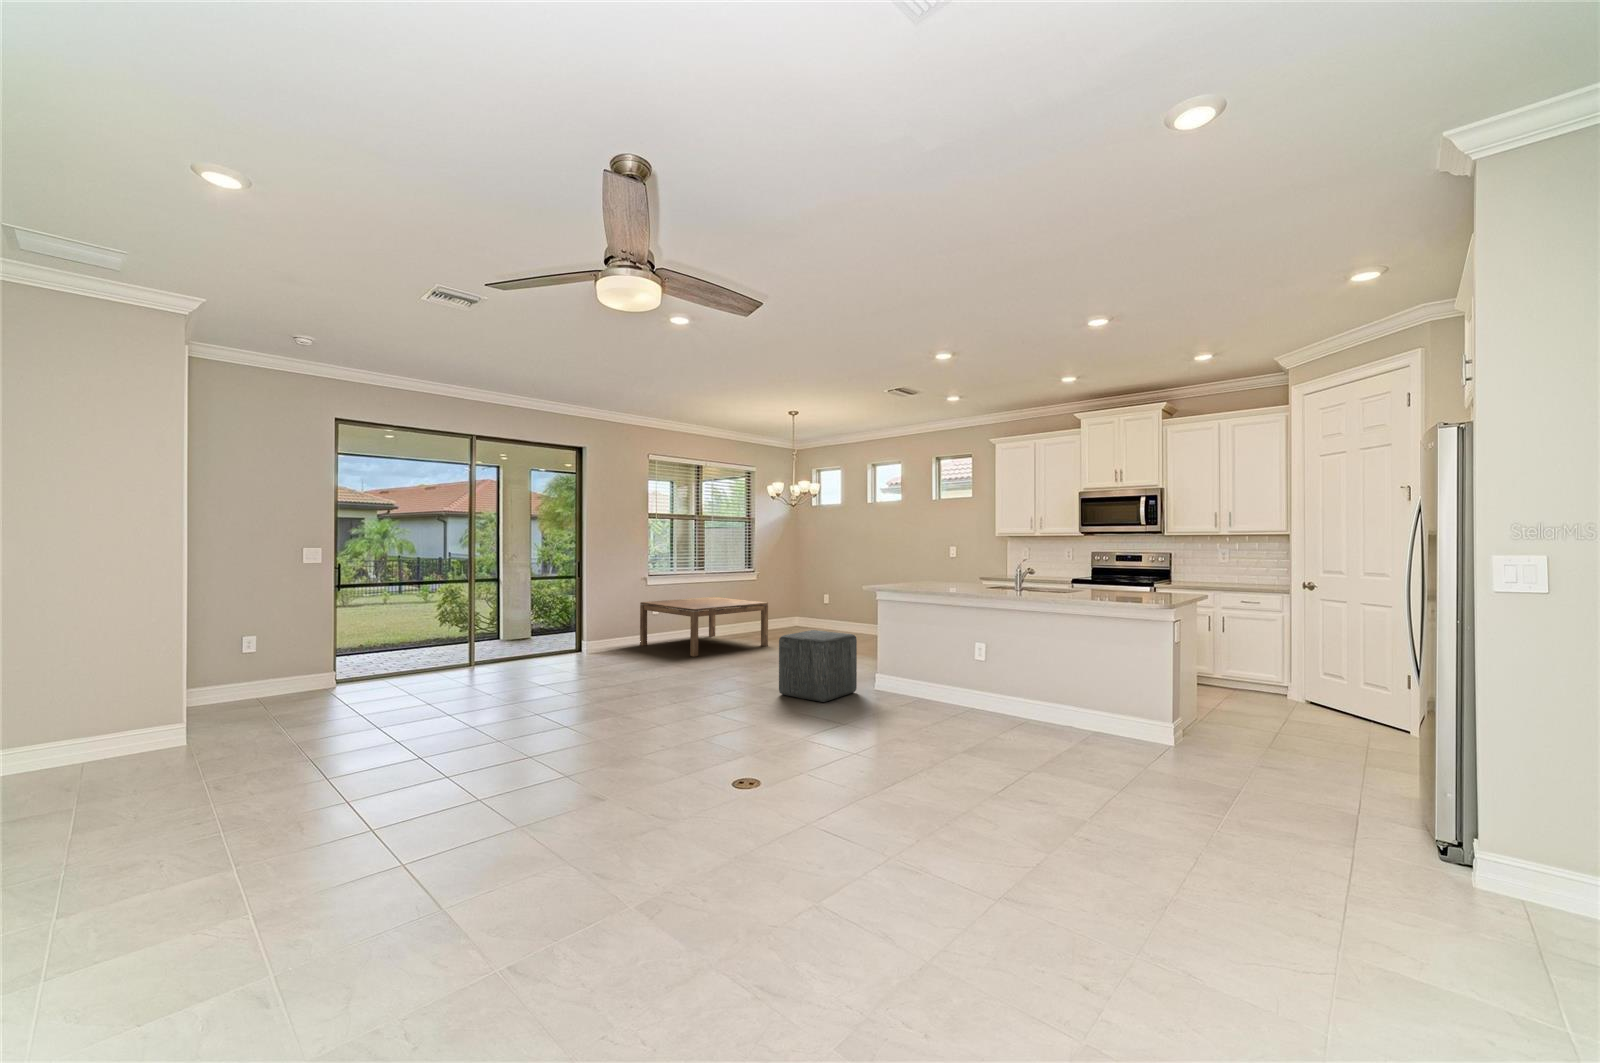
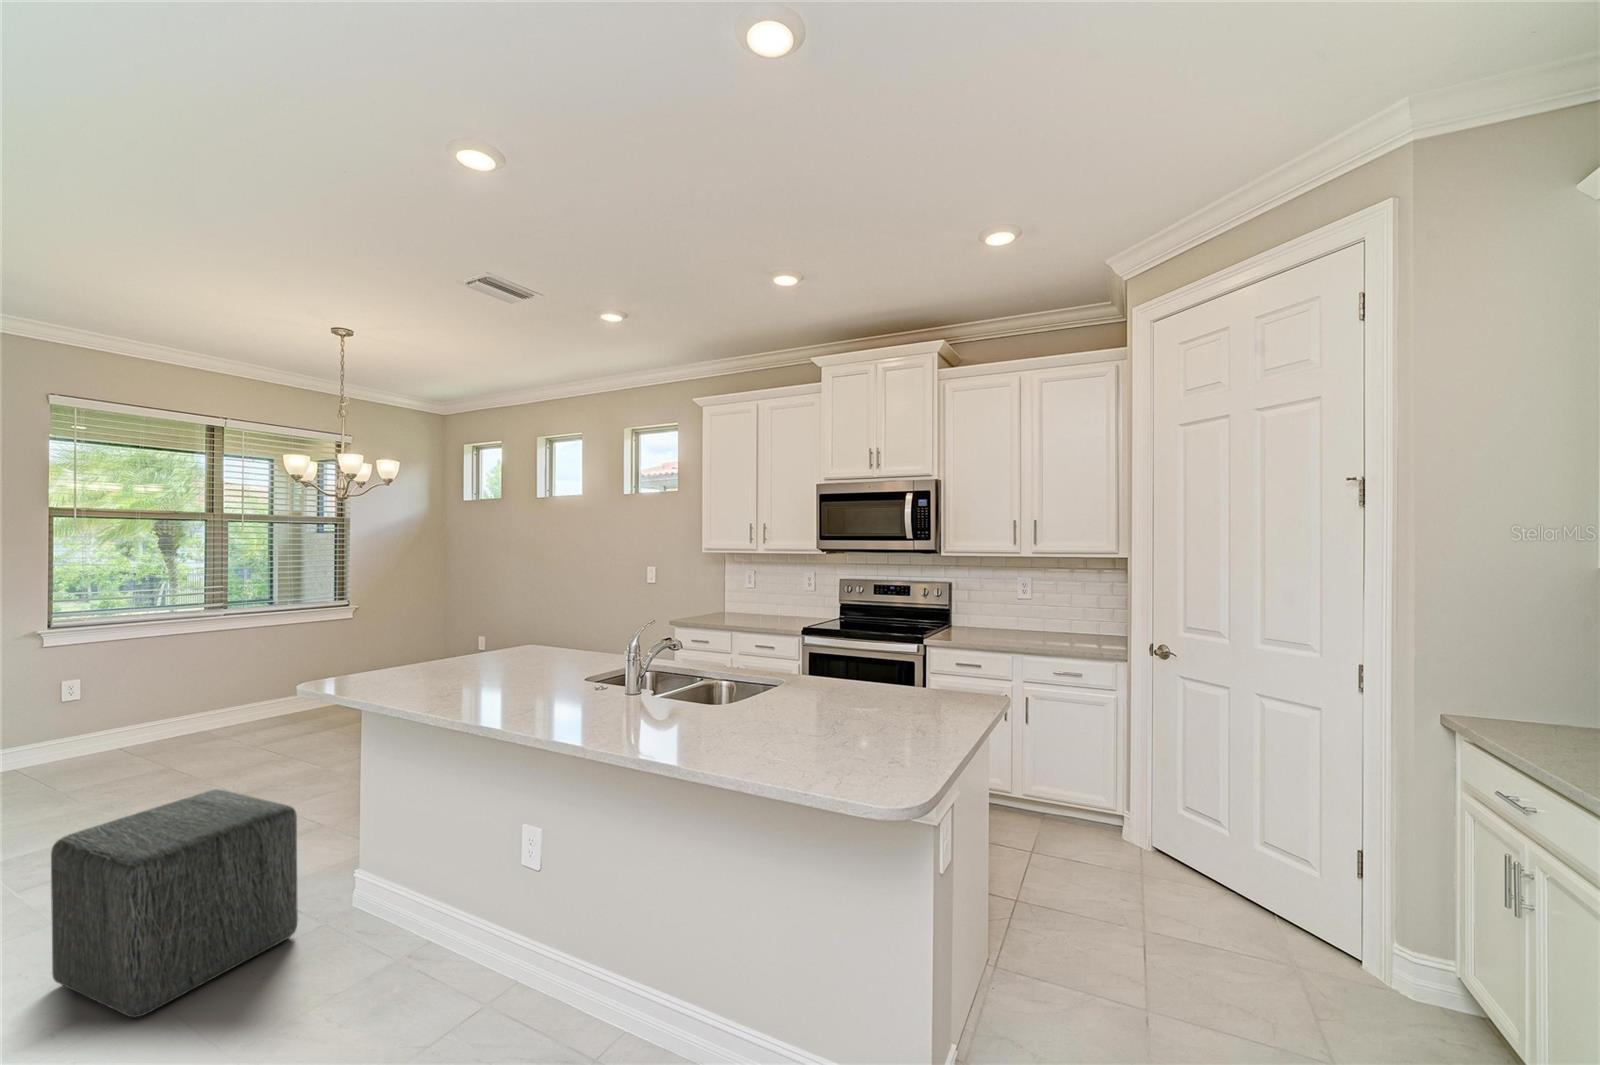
coffee table: present [640,597,768,657] -> none [13,655,307,805]

